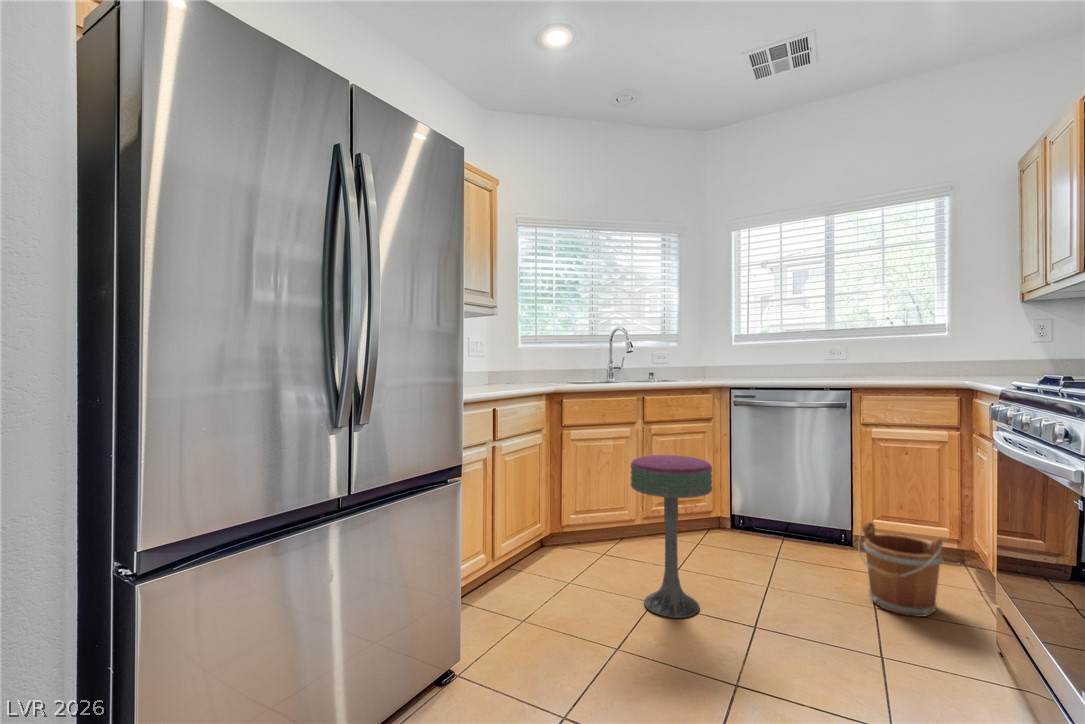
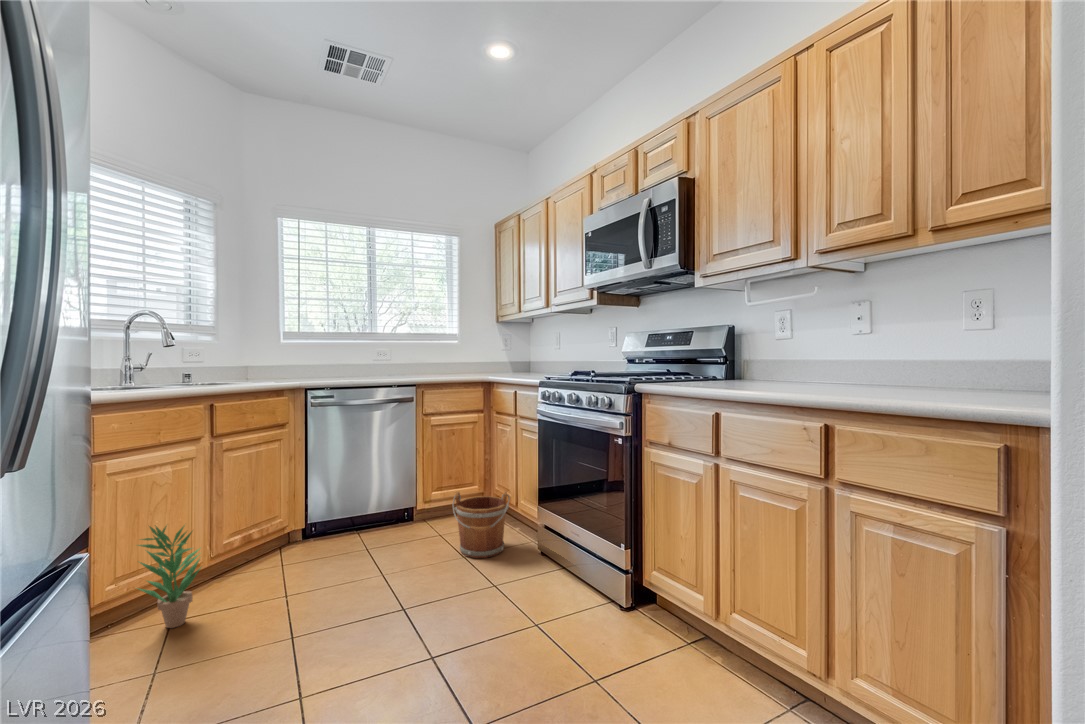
bar stool: present [631,455,712,618] -> none [266,464,366,654]
potted plant: none [580,478,624,558] -> present [138,526,201,628]

